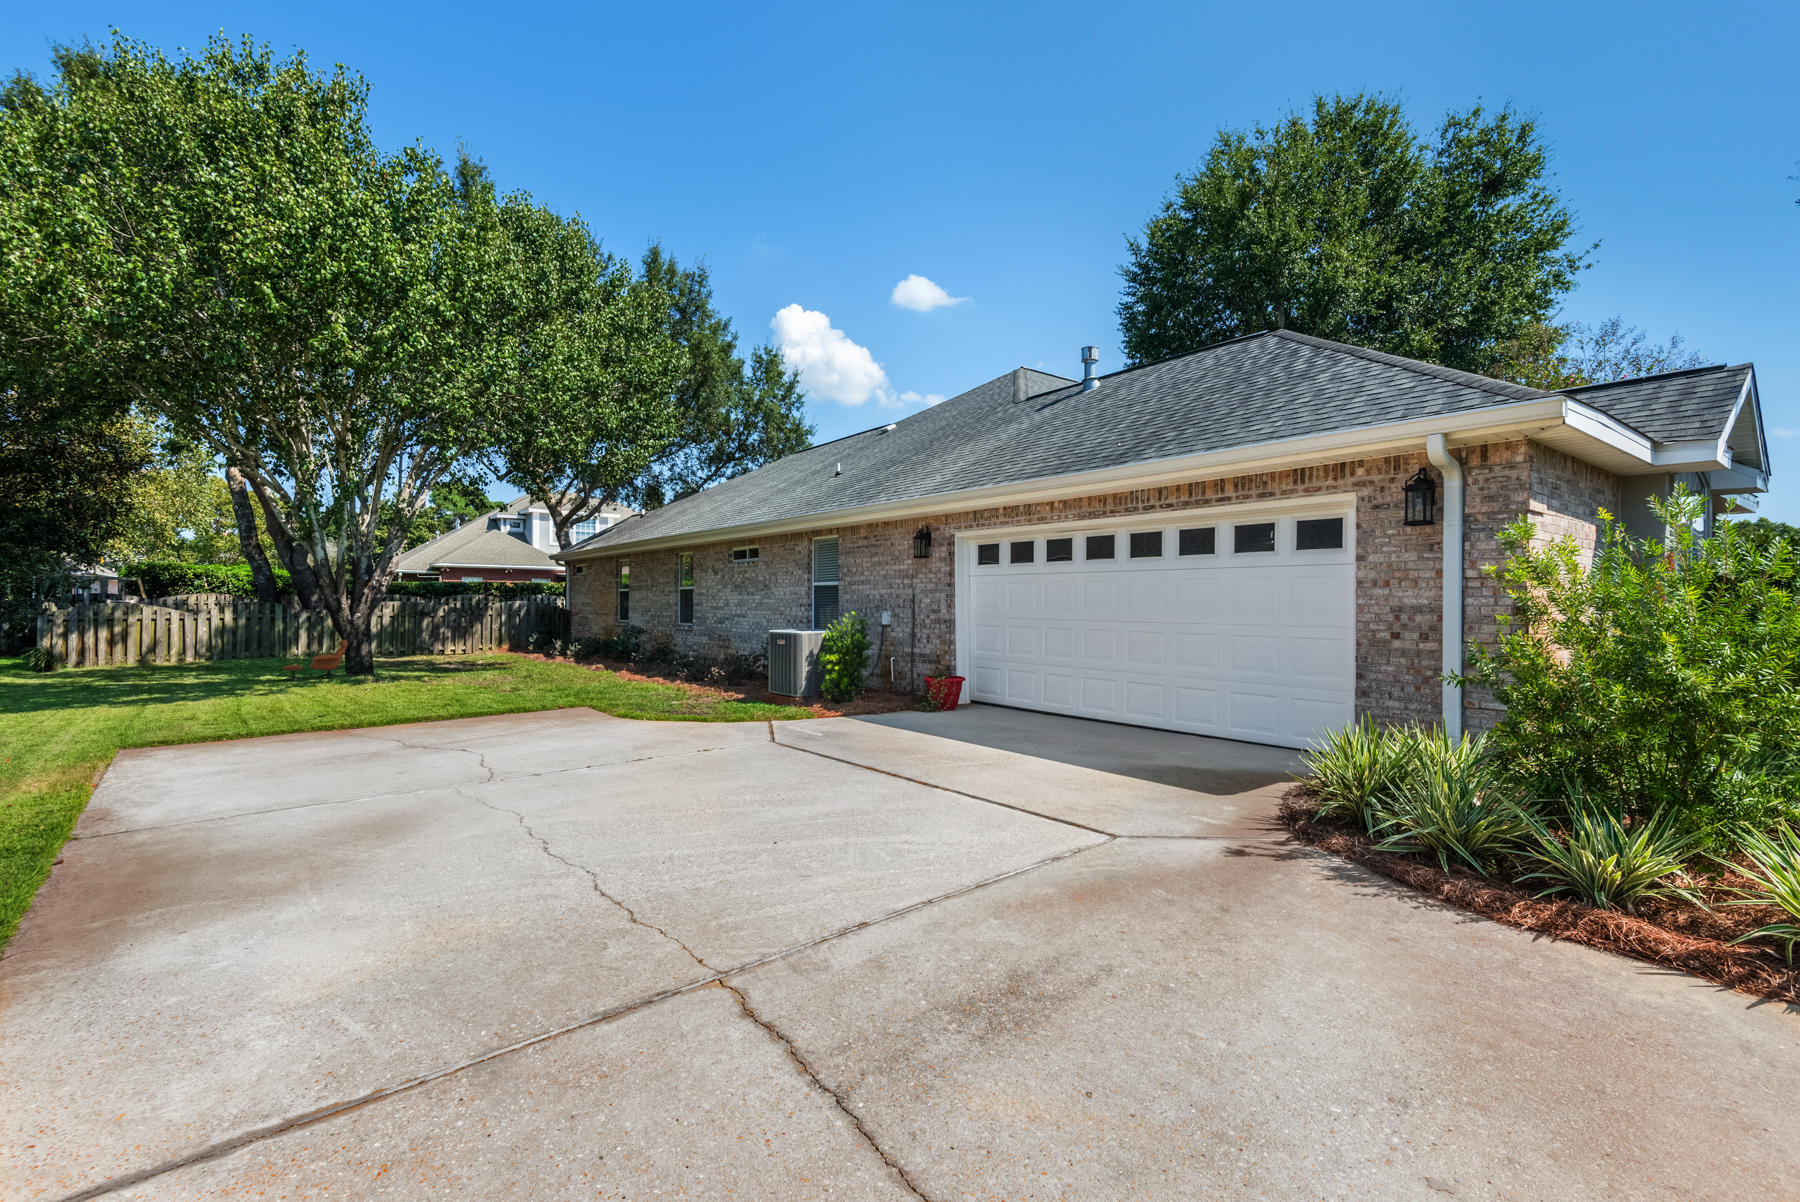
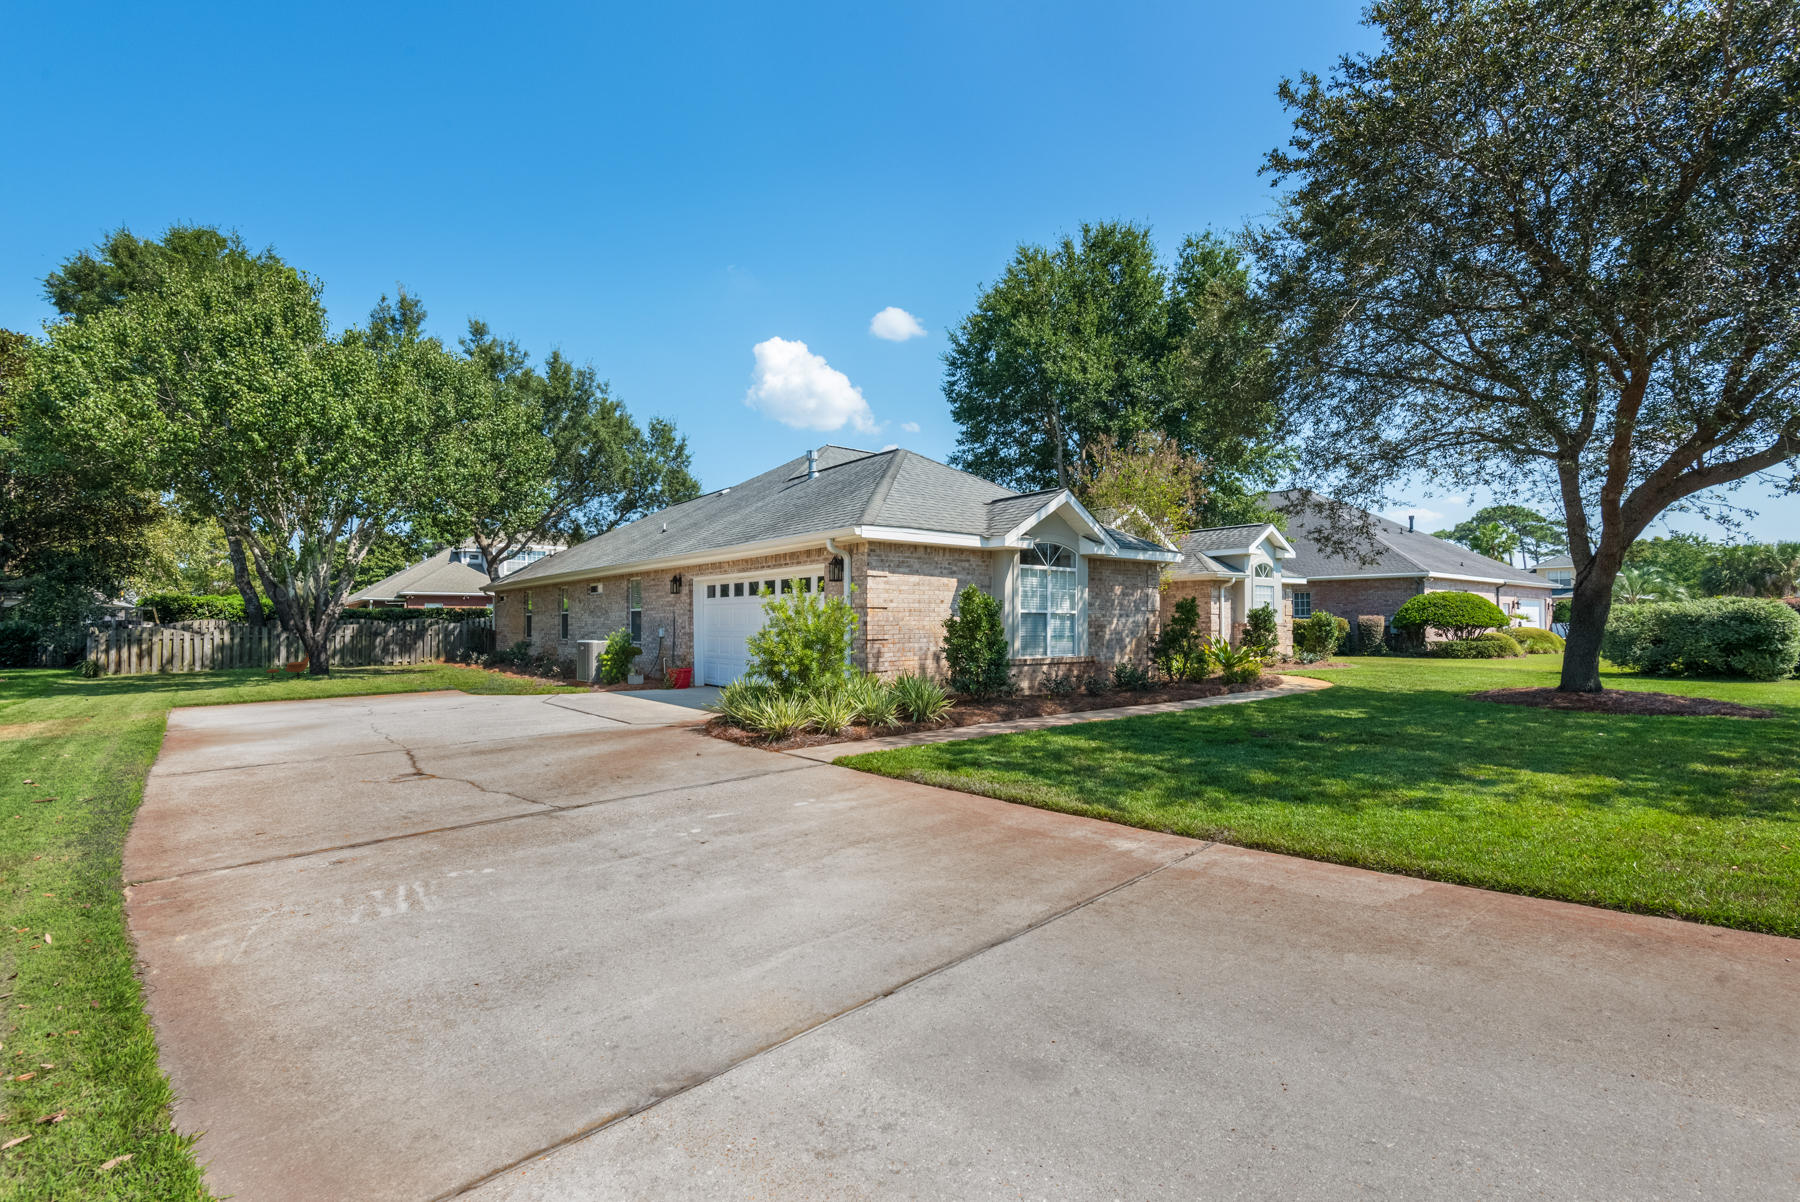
potted tree: none [846,640,874,703] -> present [625,646,643,684]

